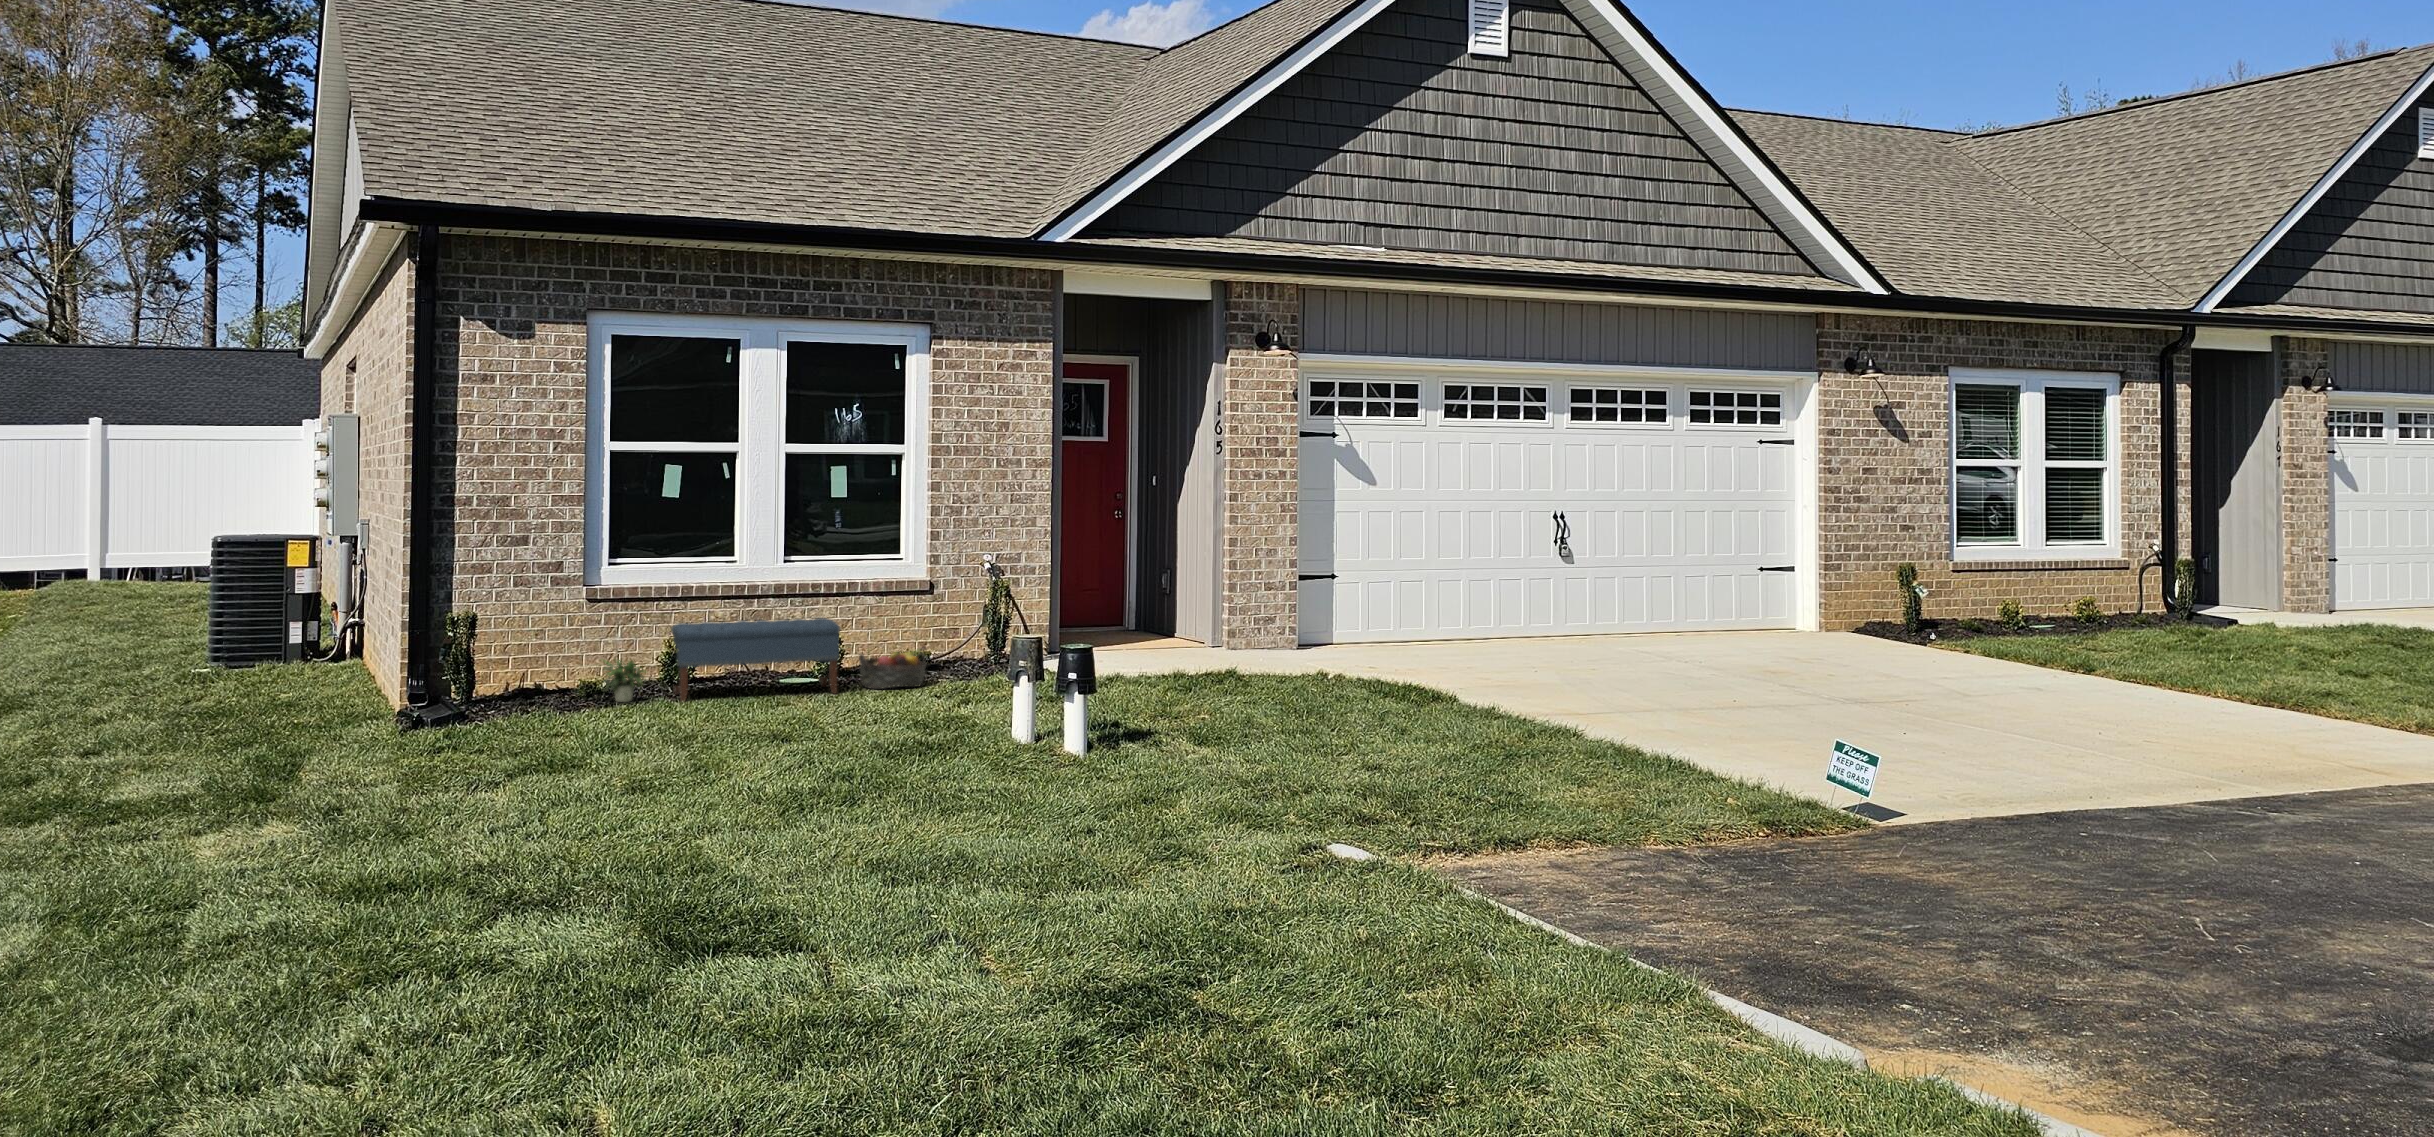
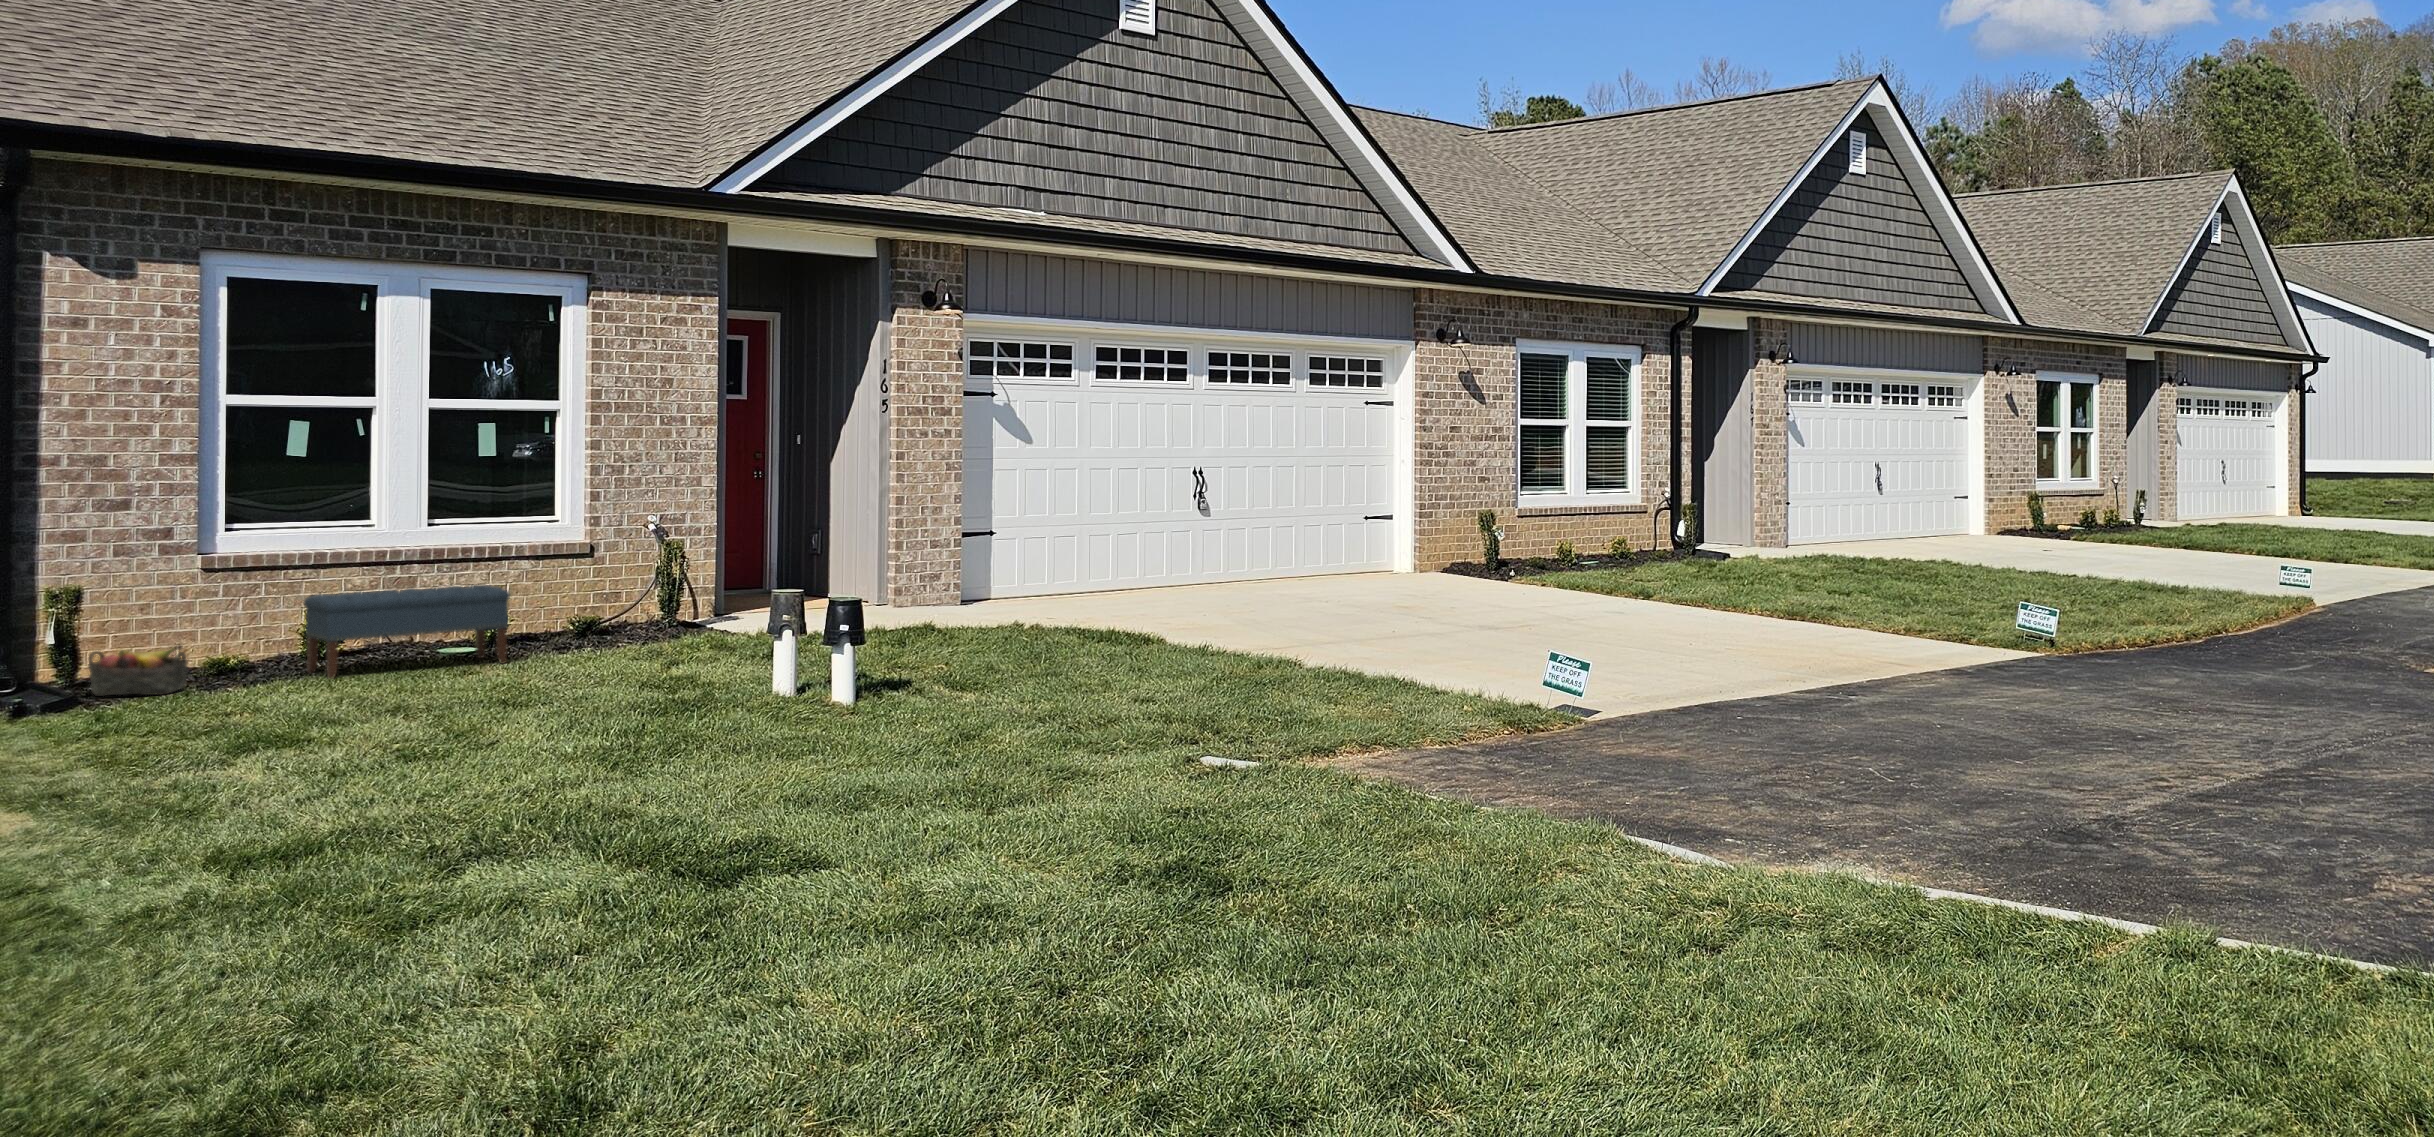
basket: present [859,647,926,689] -> present [88,645,188,696]
potted plant: present [602,660,647,702] -> none [213,634,287,683]

